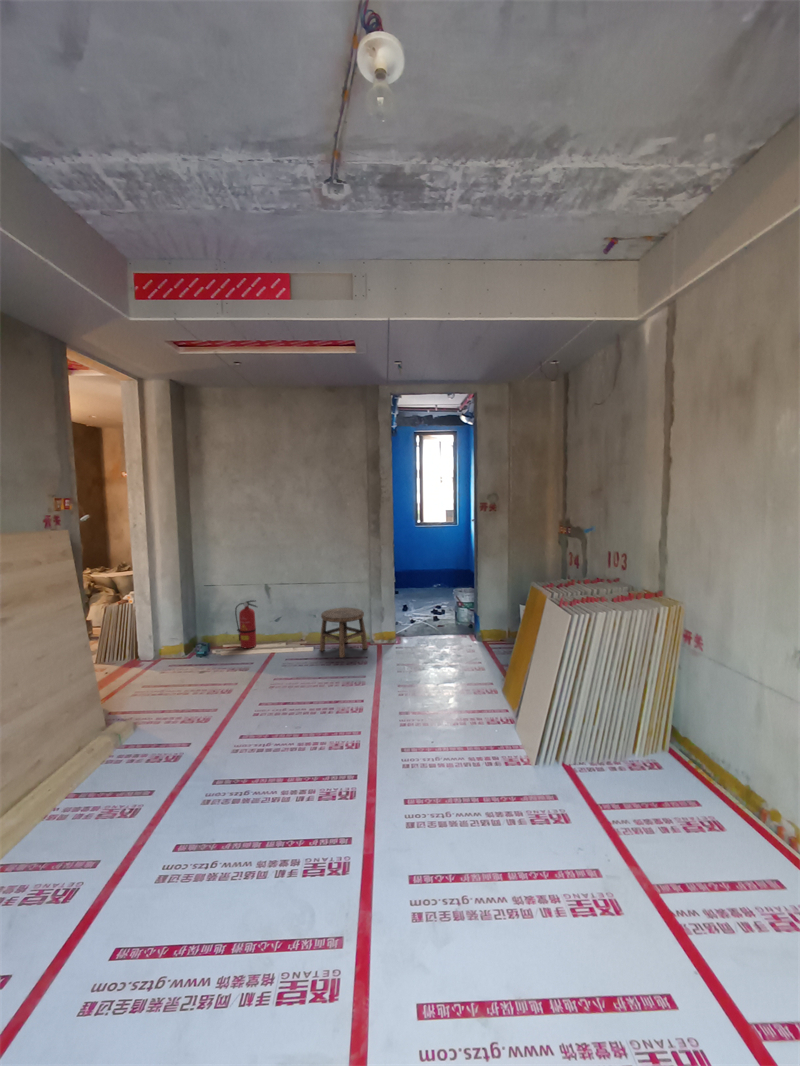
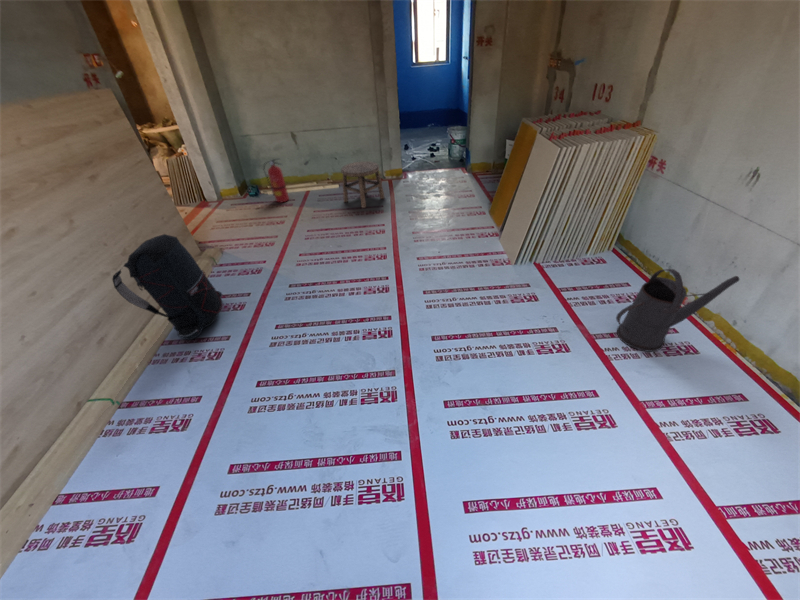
backpack: none [46,659,156,792] -> present [112,234,223,340]
watering can: none [616,715,737,826] -> present [616,269,739,352]

